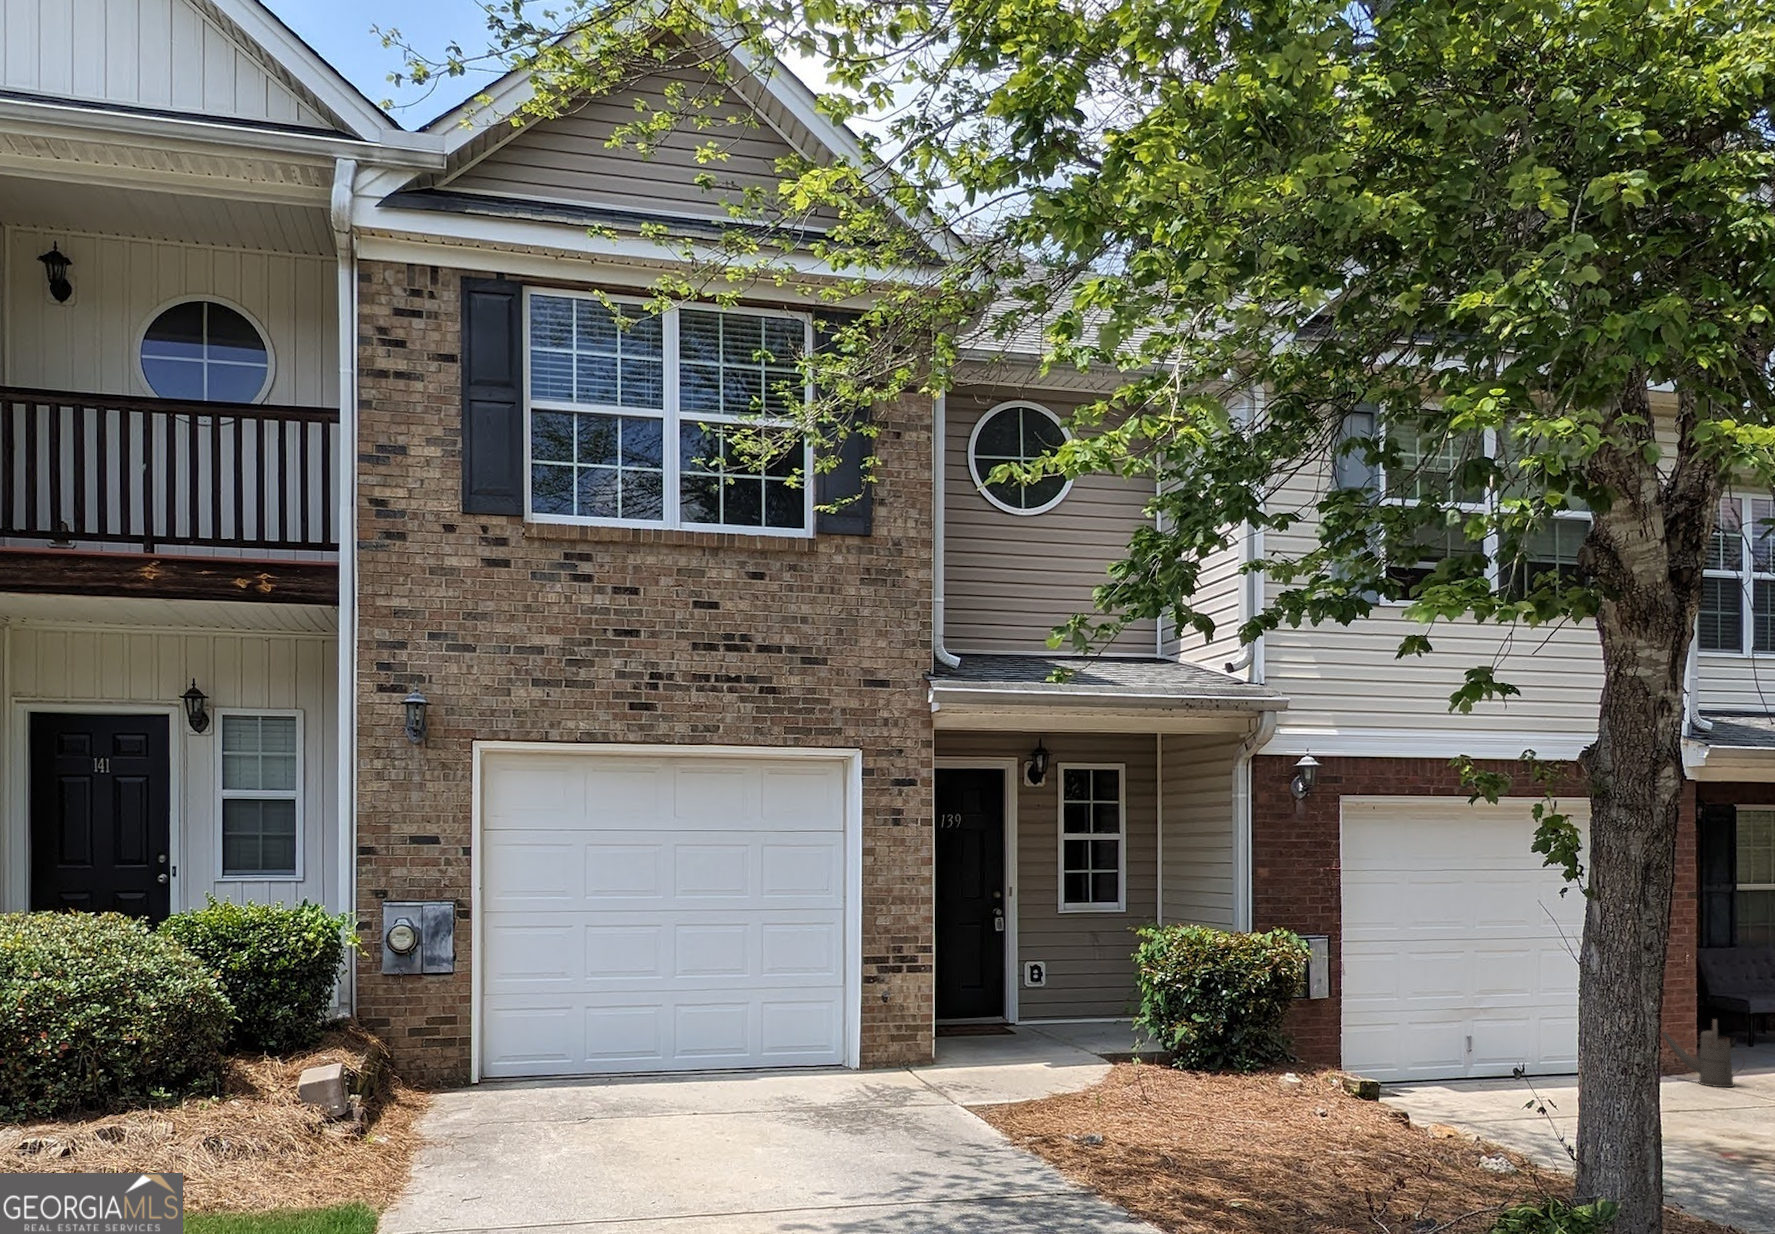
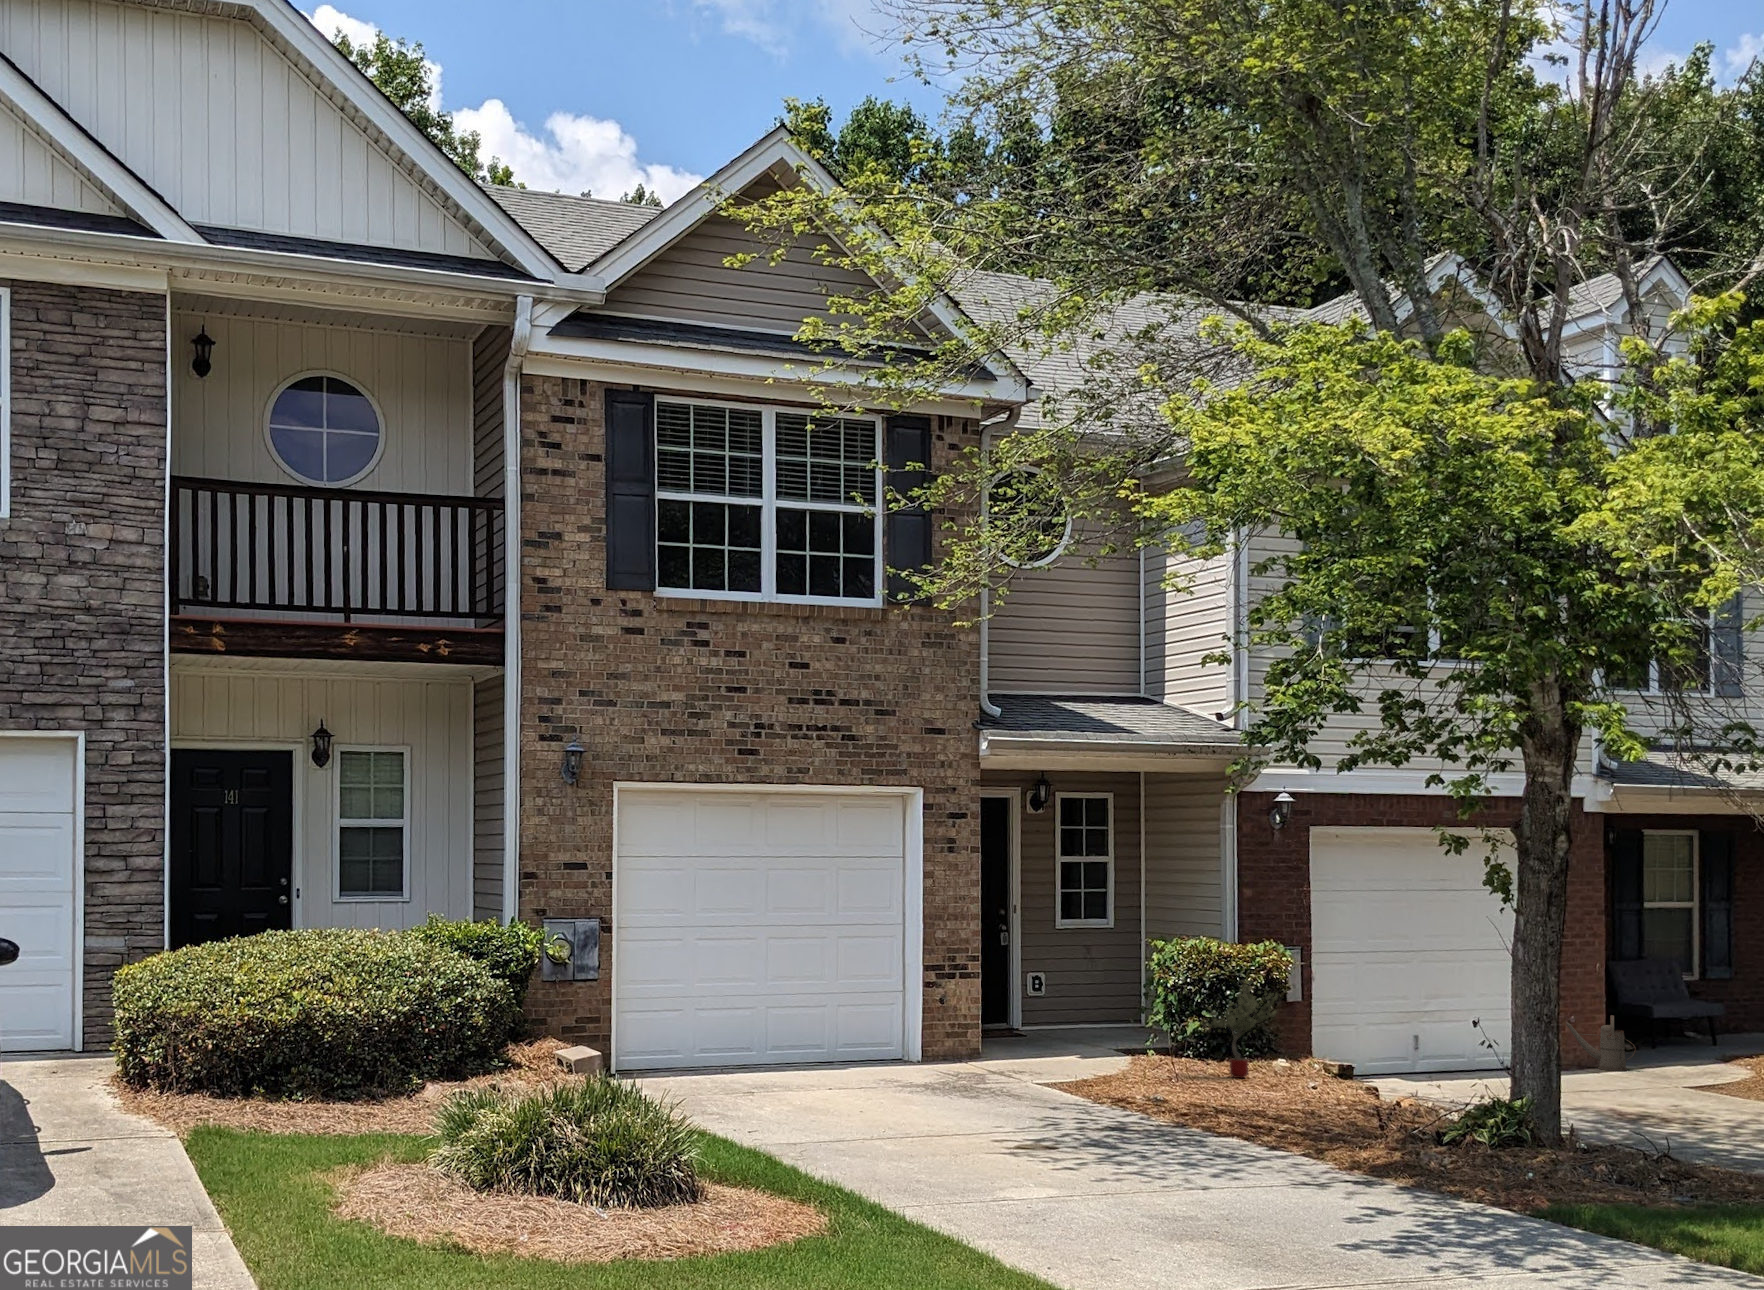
potted tree: none [1189,977,1286,1099] -> present [1202,979,1277,1078]

